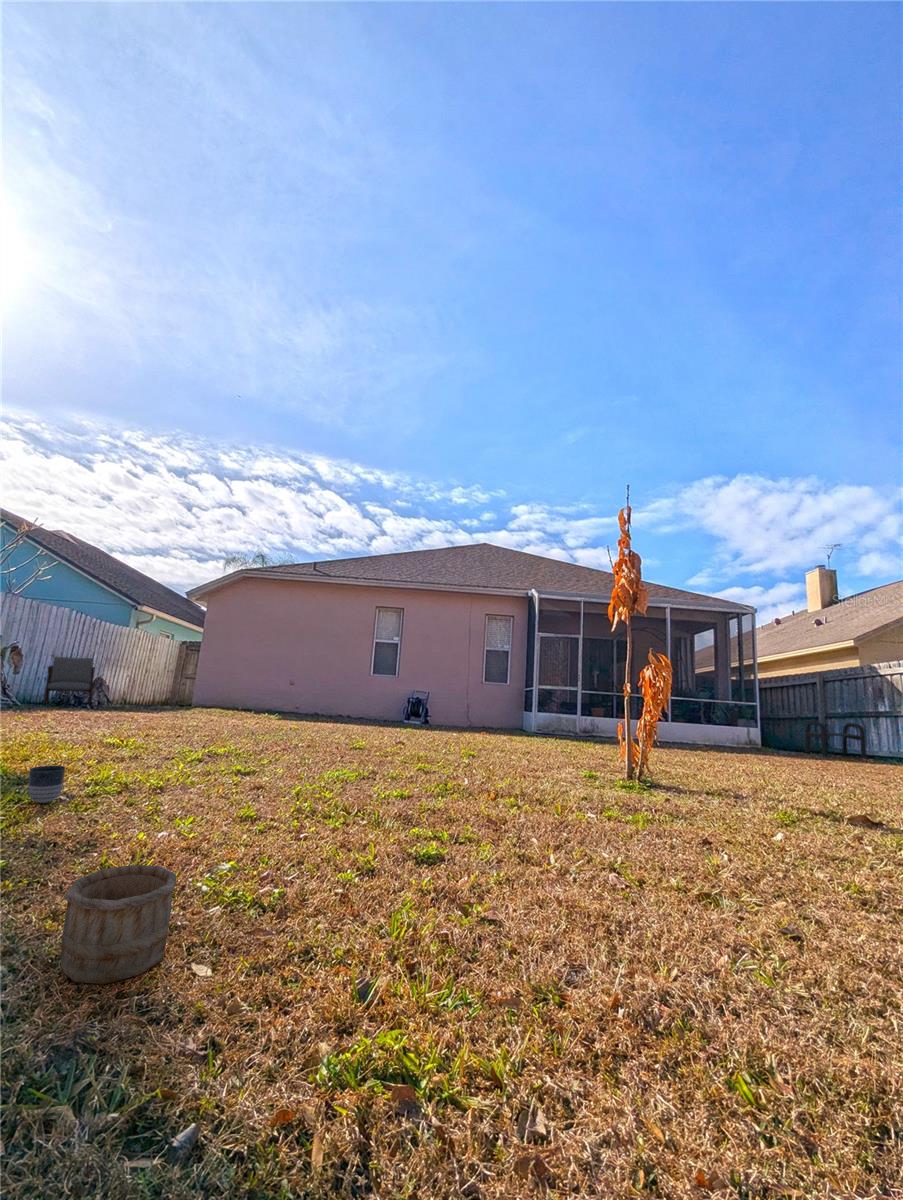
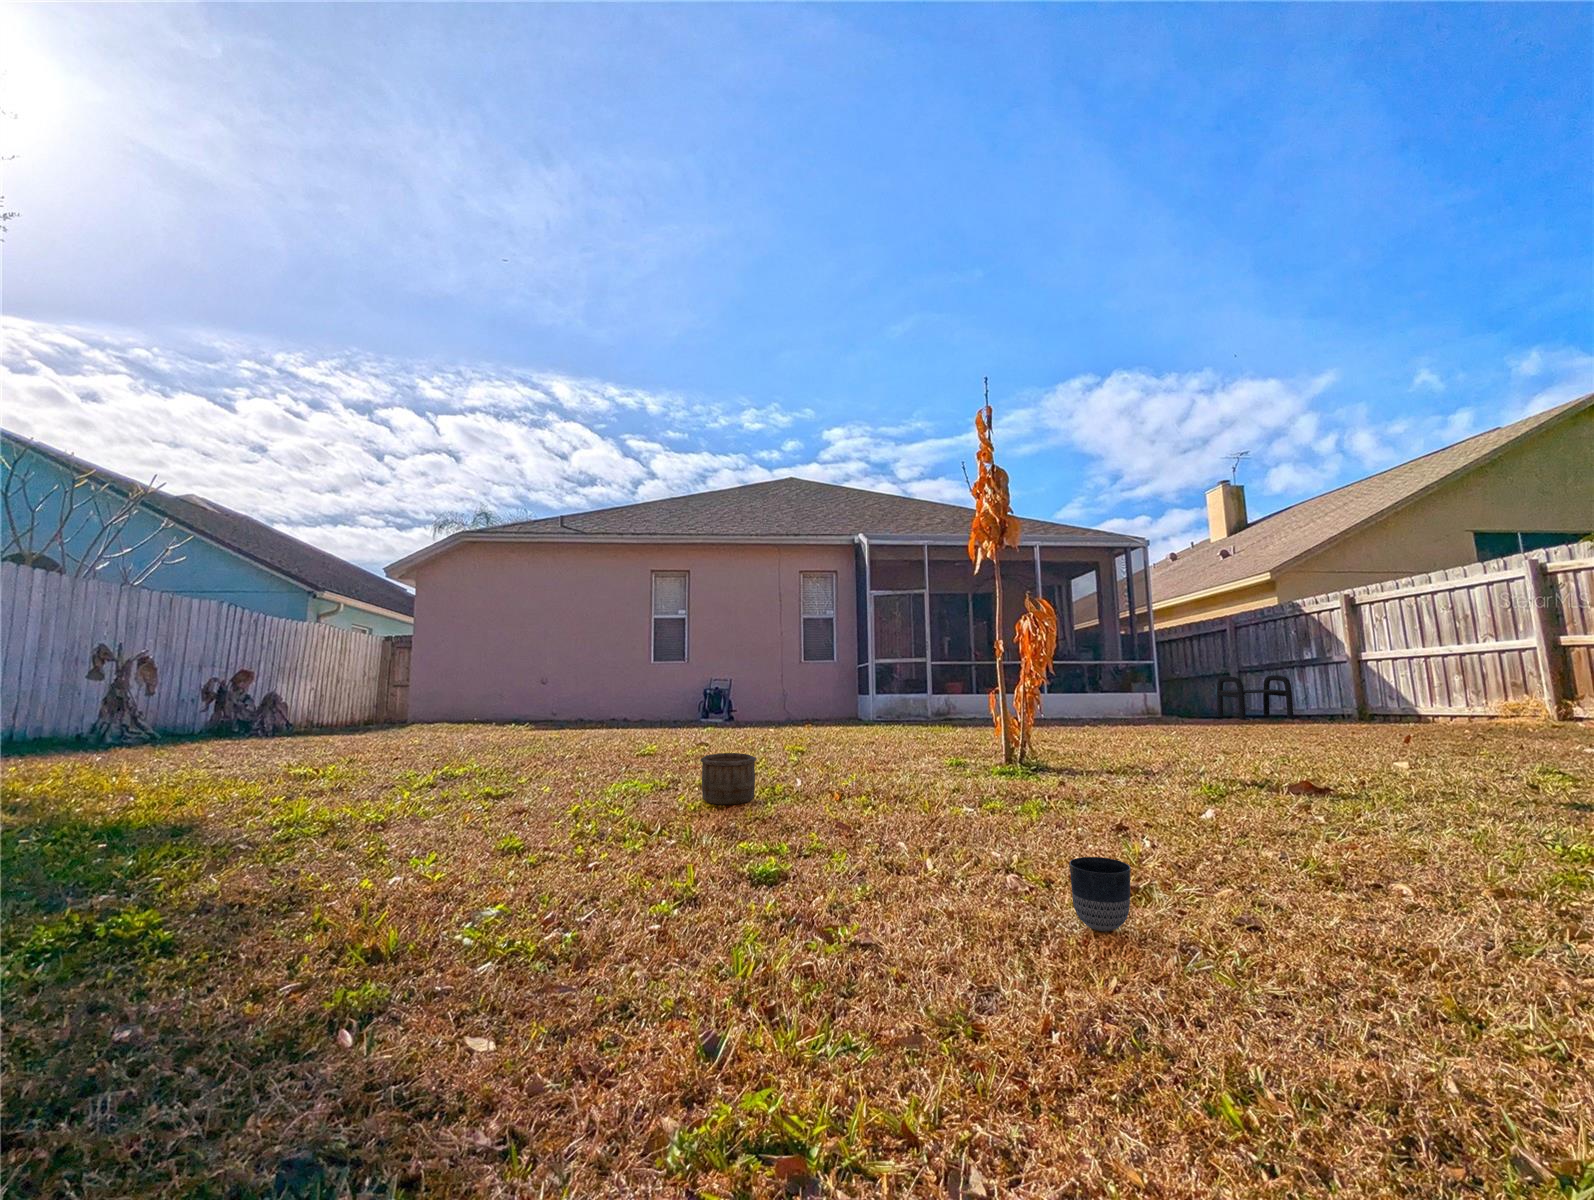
lounge chair: present [44,656,95,704] -> none [182,660,253,729]
planter: present [28,766,66,803] -> present [1070,857,1131,931]
wooden bucket: present [61,865,177,984] -> present [700,753,756,804]

